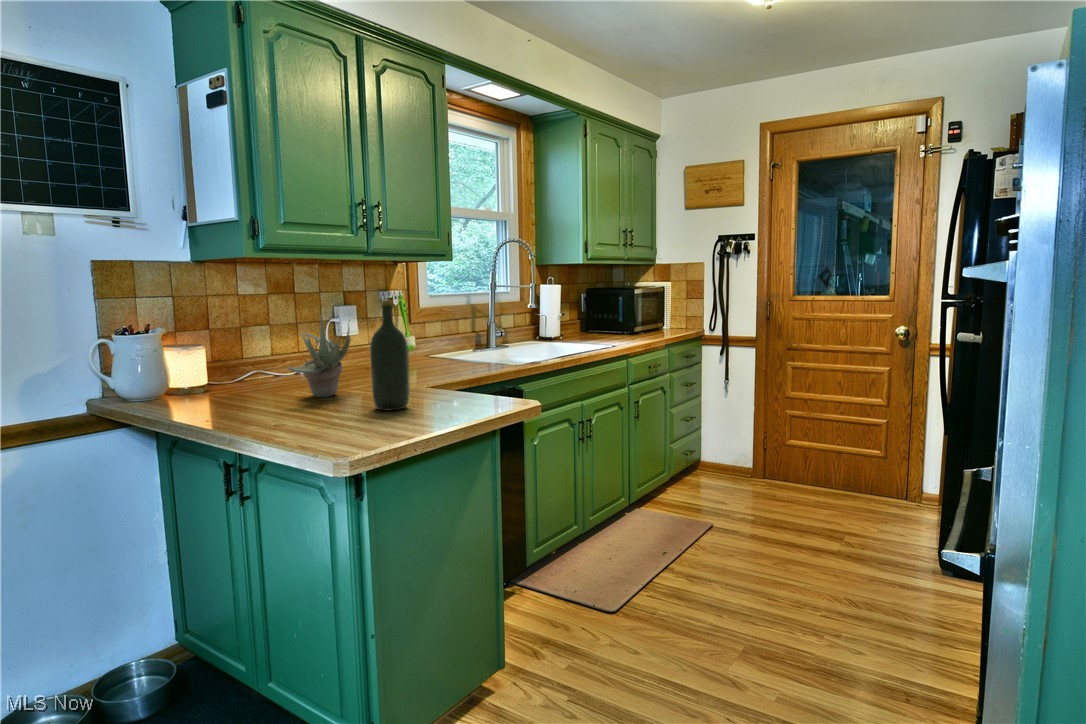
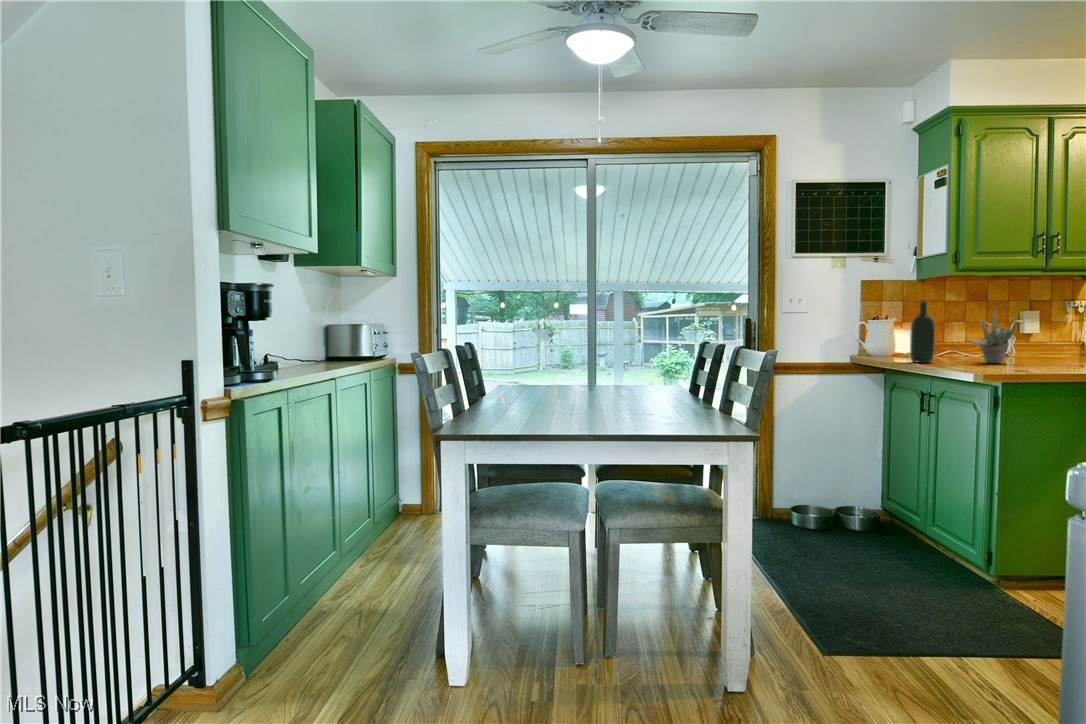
wine bottle: present [370,300,410,410] -> present [910,300,935,363]

